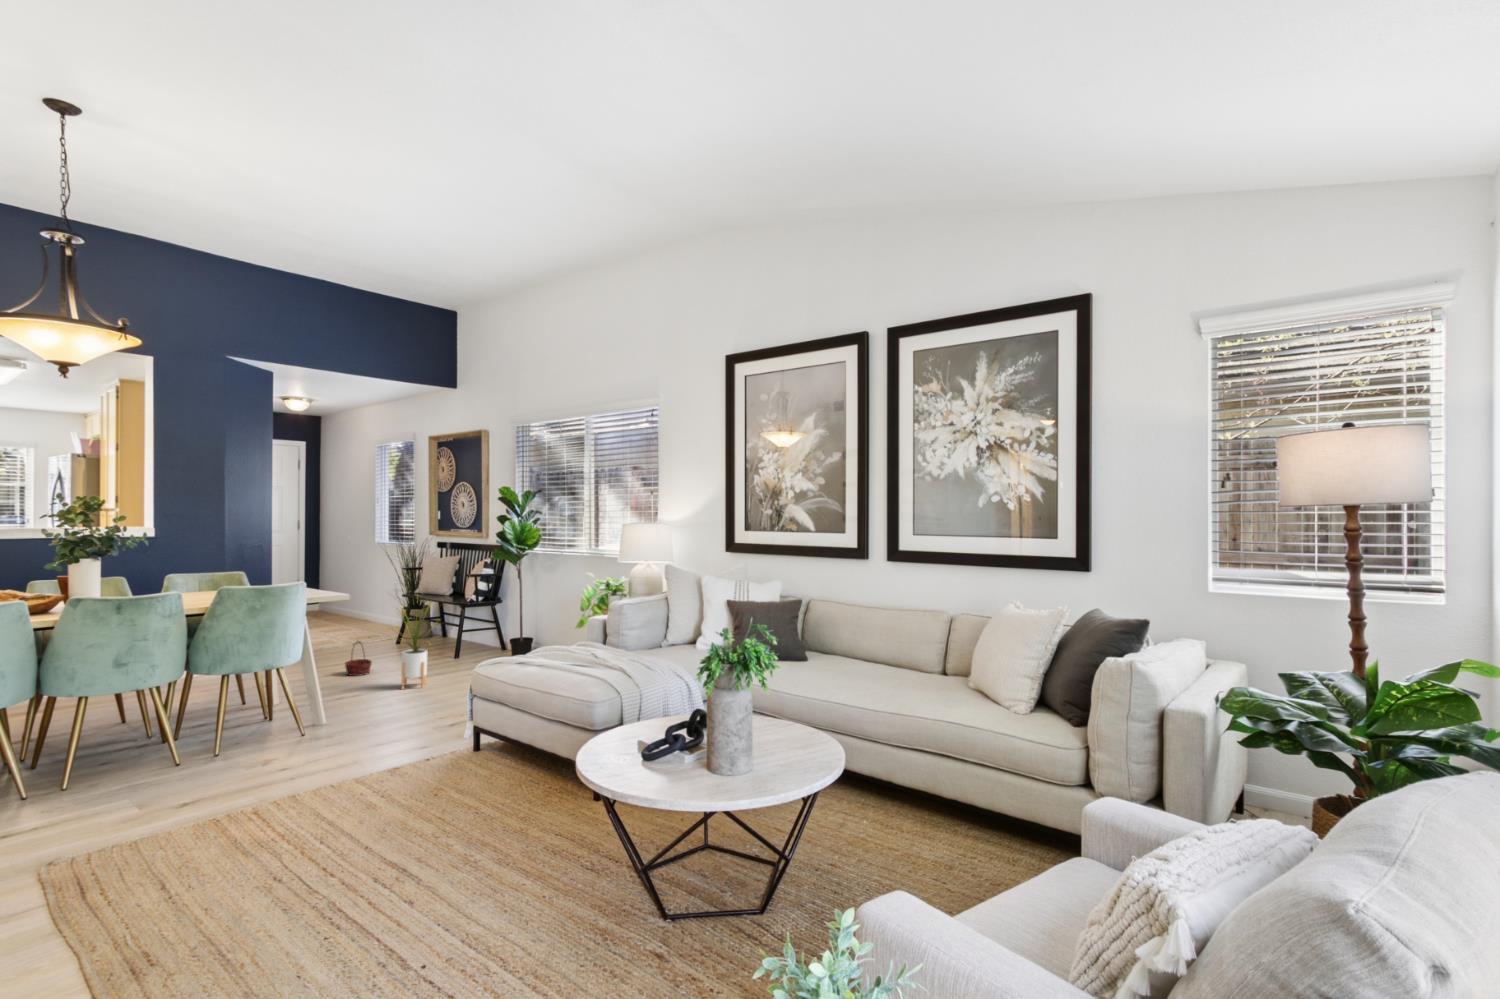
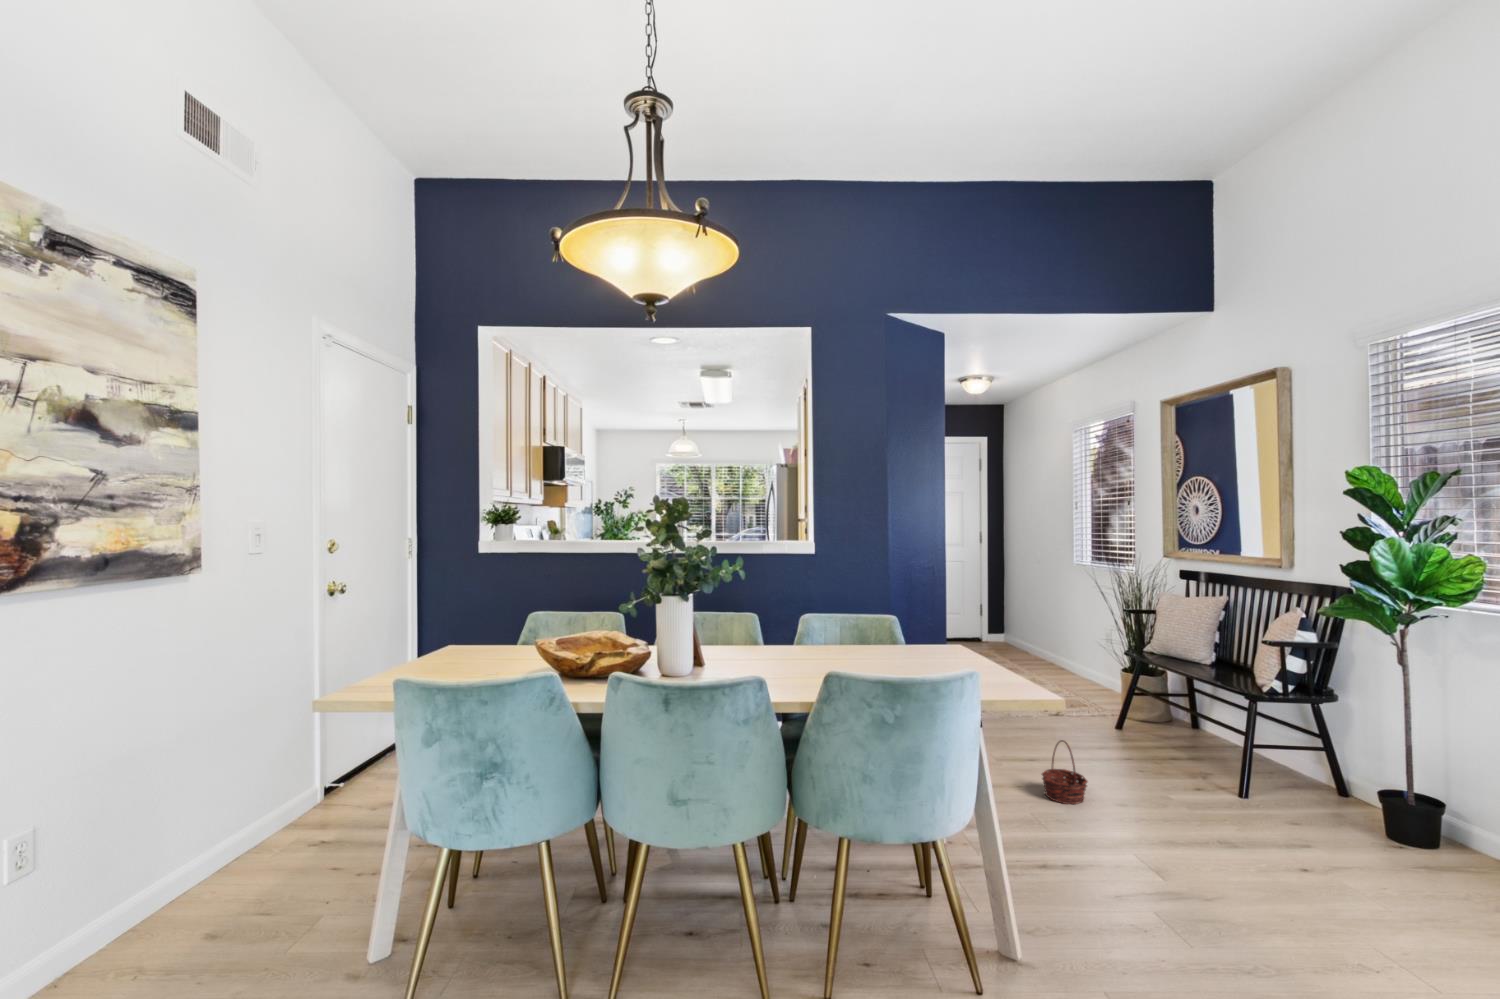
house plant: present [401,606,427,689] -> none [1129,686,1250,900]

